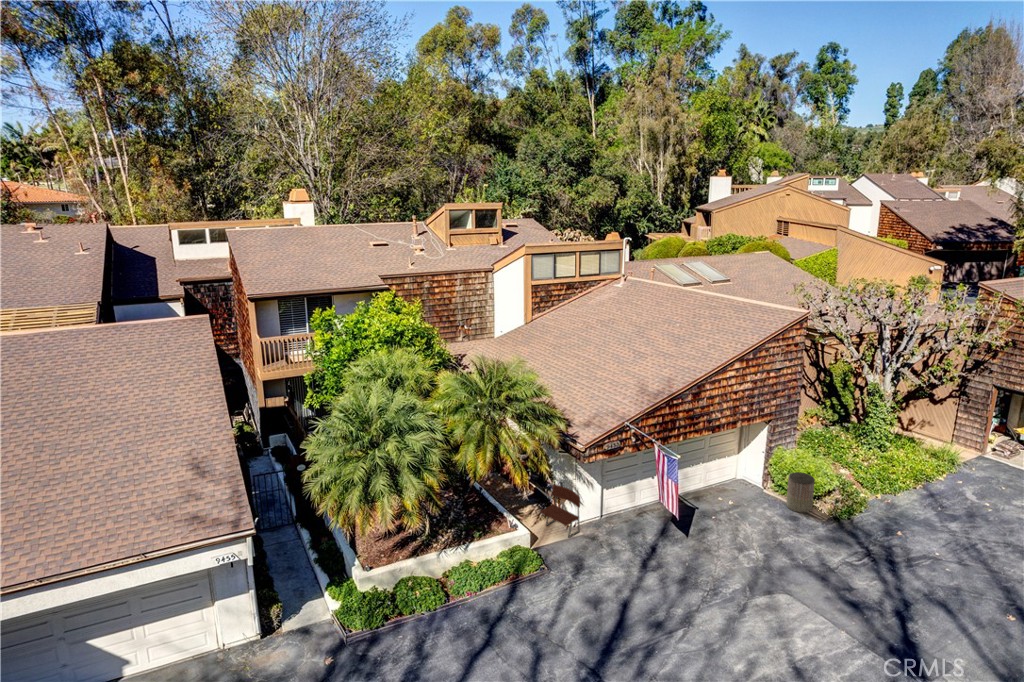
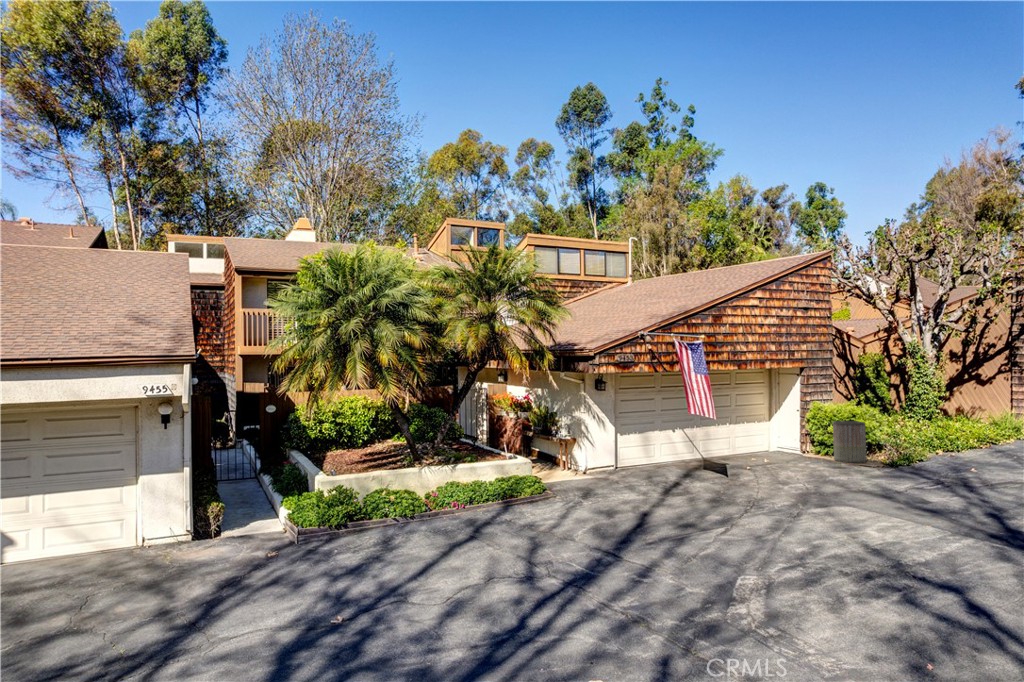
bench: present [540,485,580,538] -> none [542,424,589,479]

